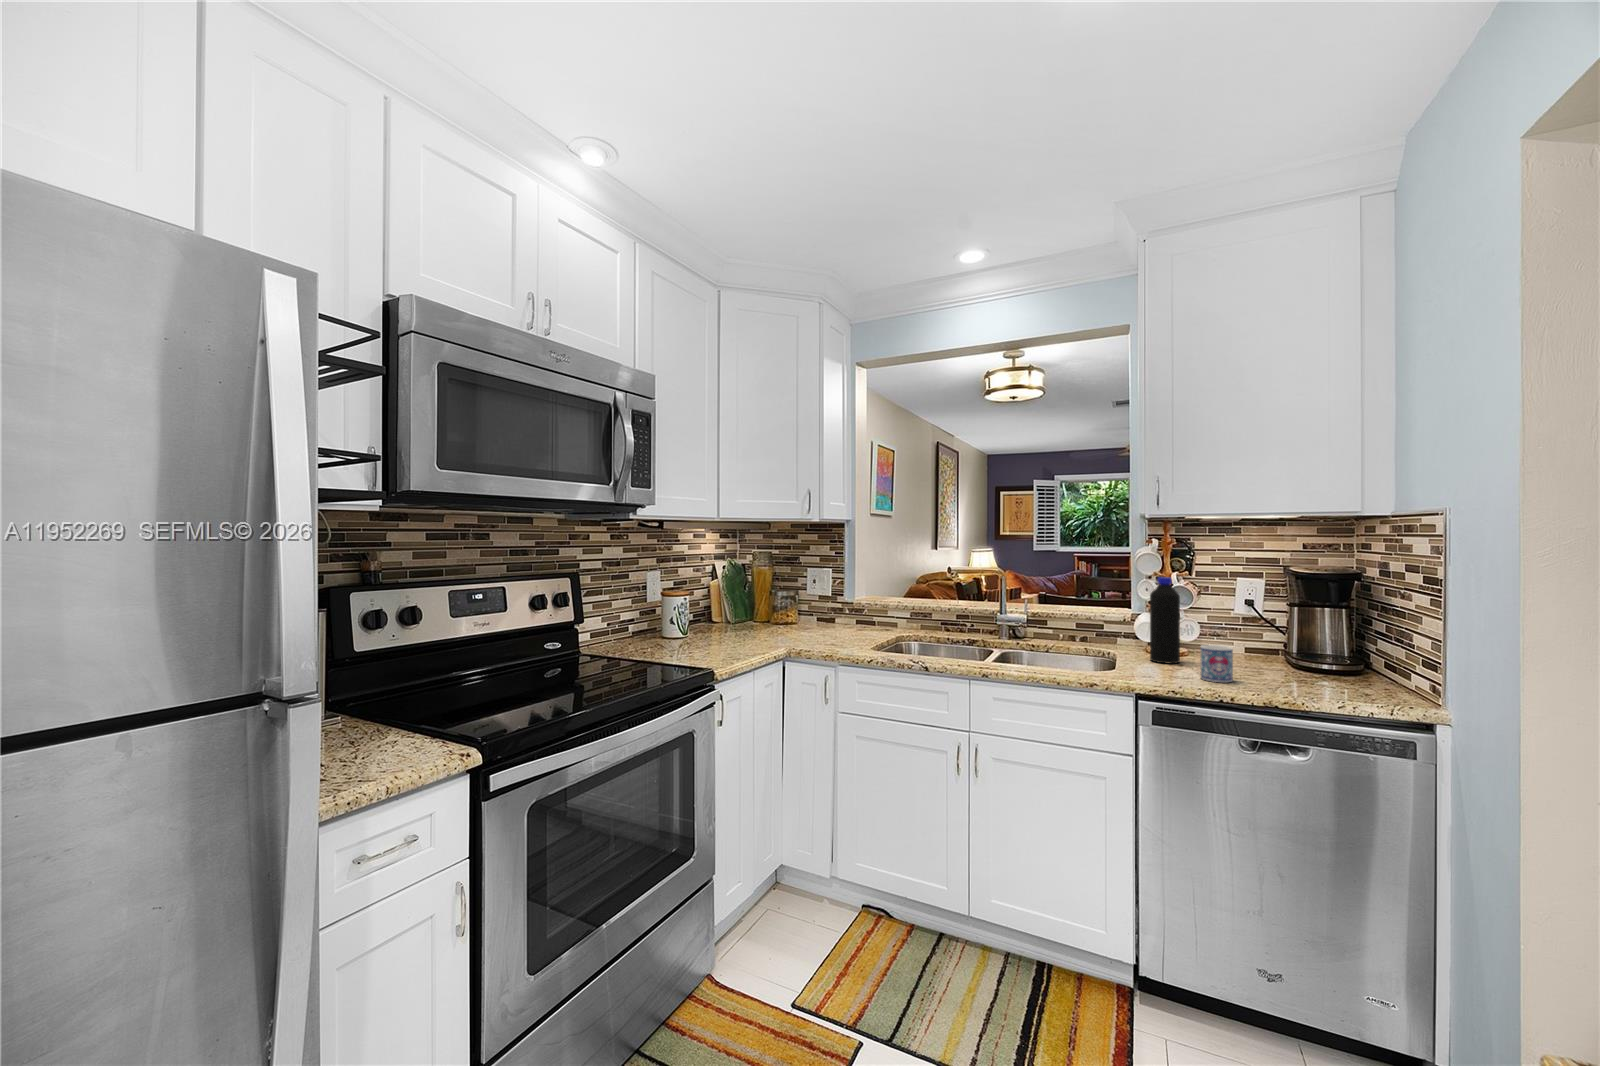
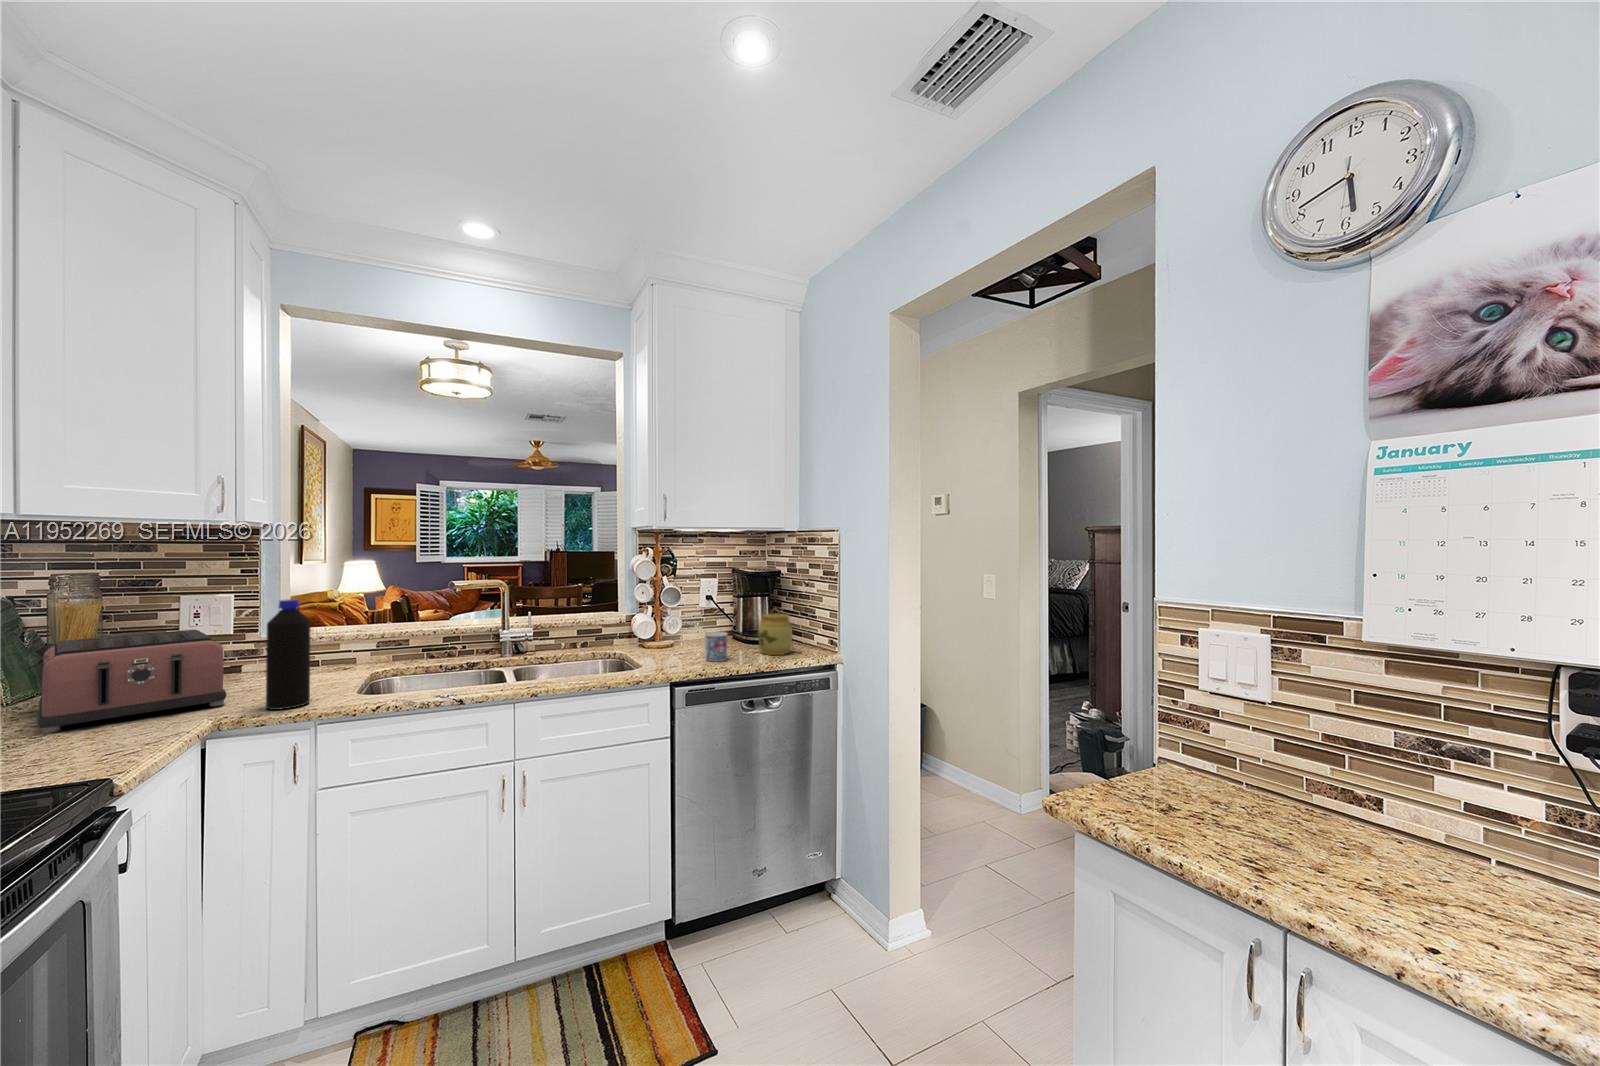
bottle: present [1150,577,1180,664] -> present [266,599,311,710]
toaster: none [727,589,809,640] -> present [37,630,226,733]
jar: none [1294,623,1356,692] -> present [758,608,792,655]

